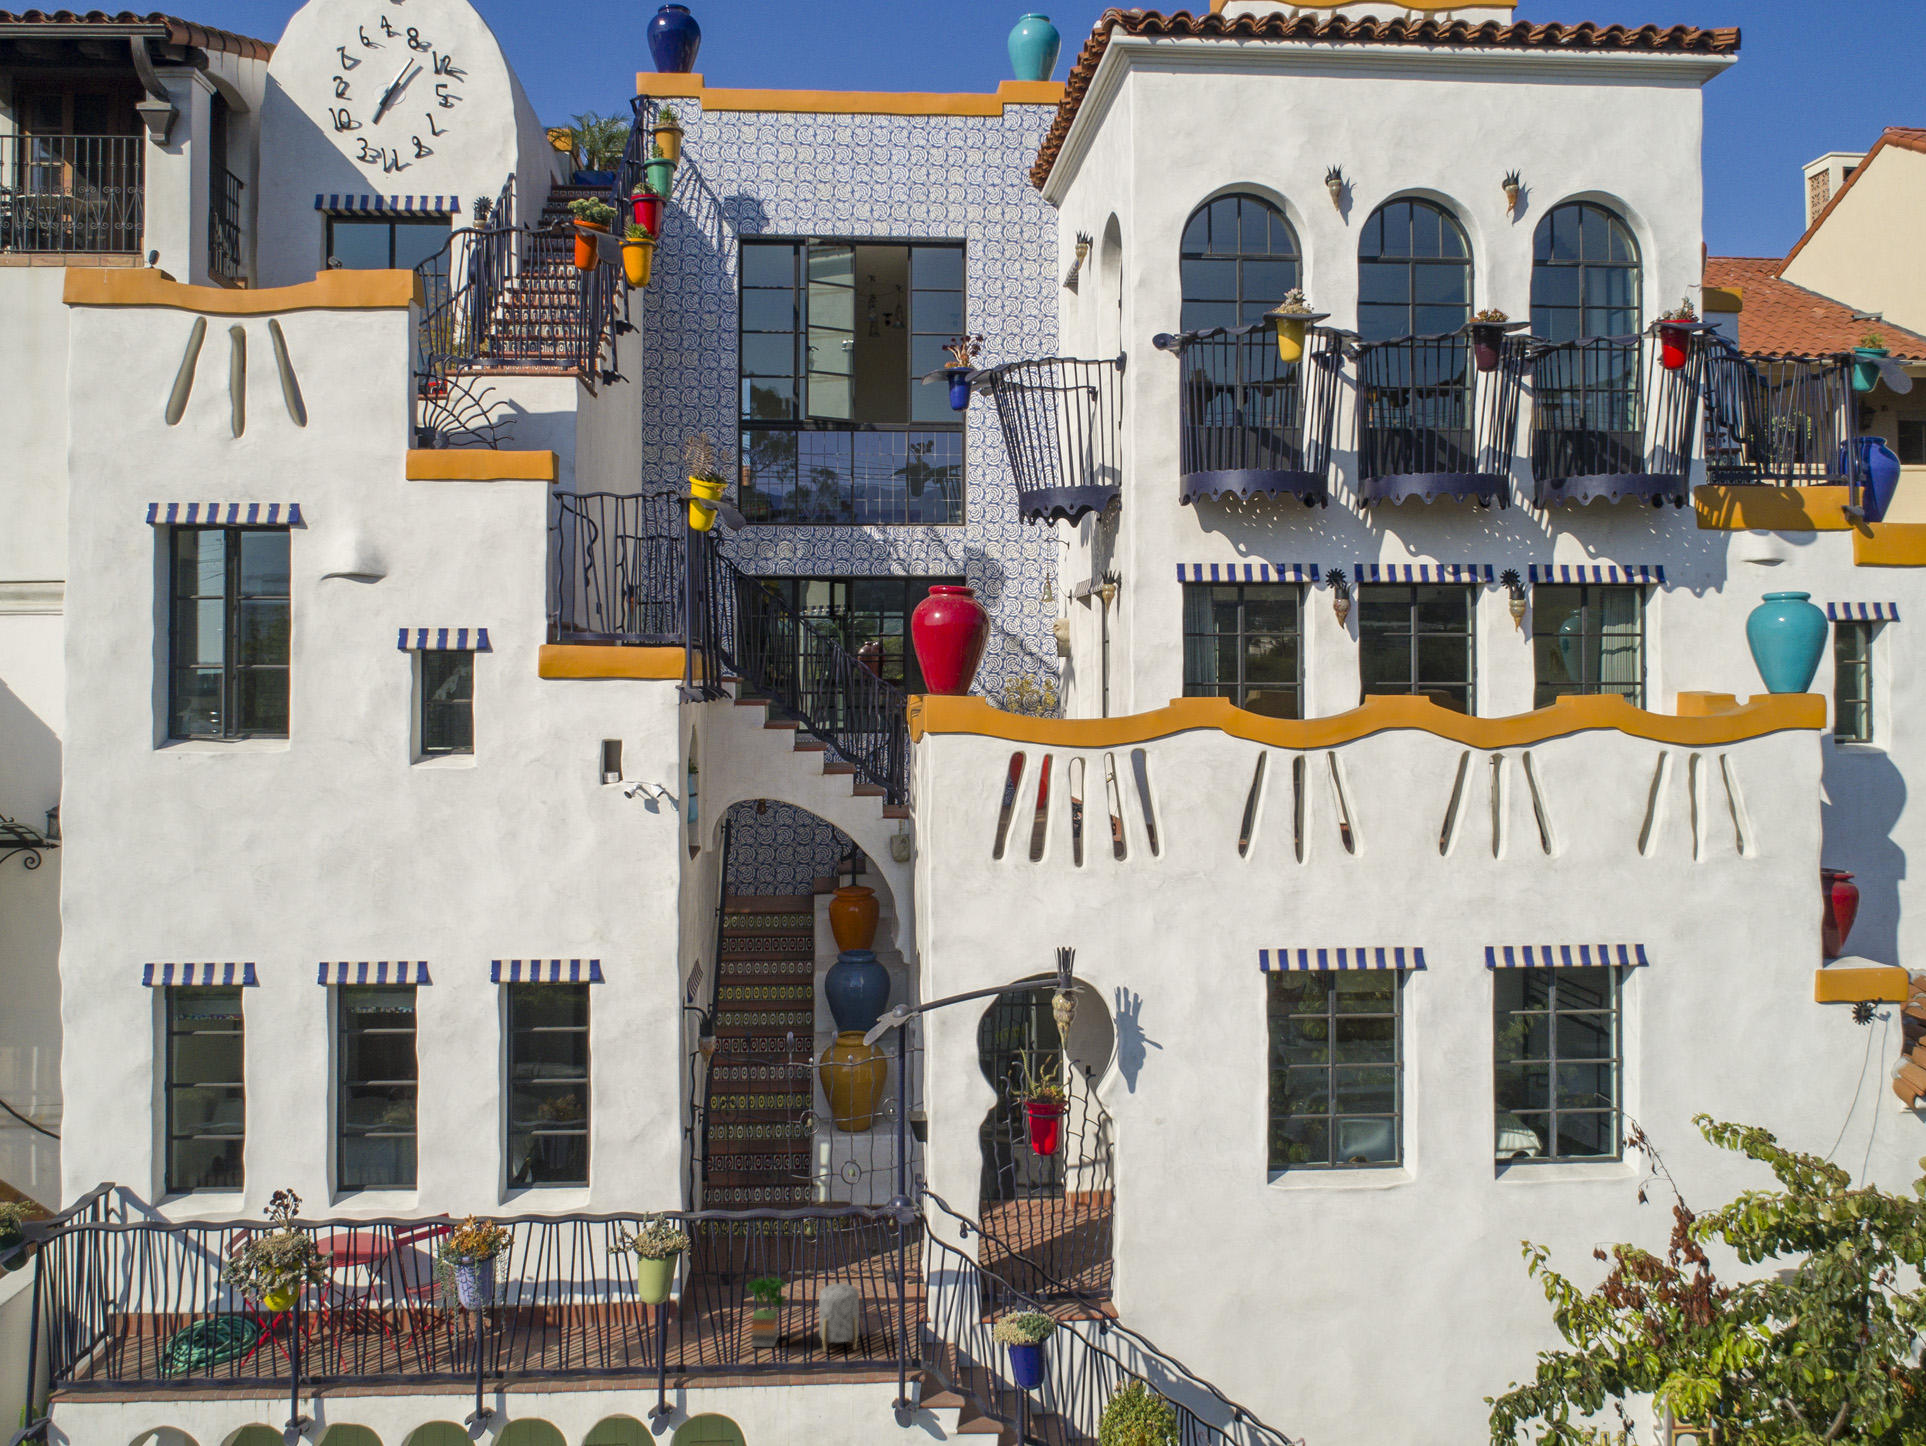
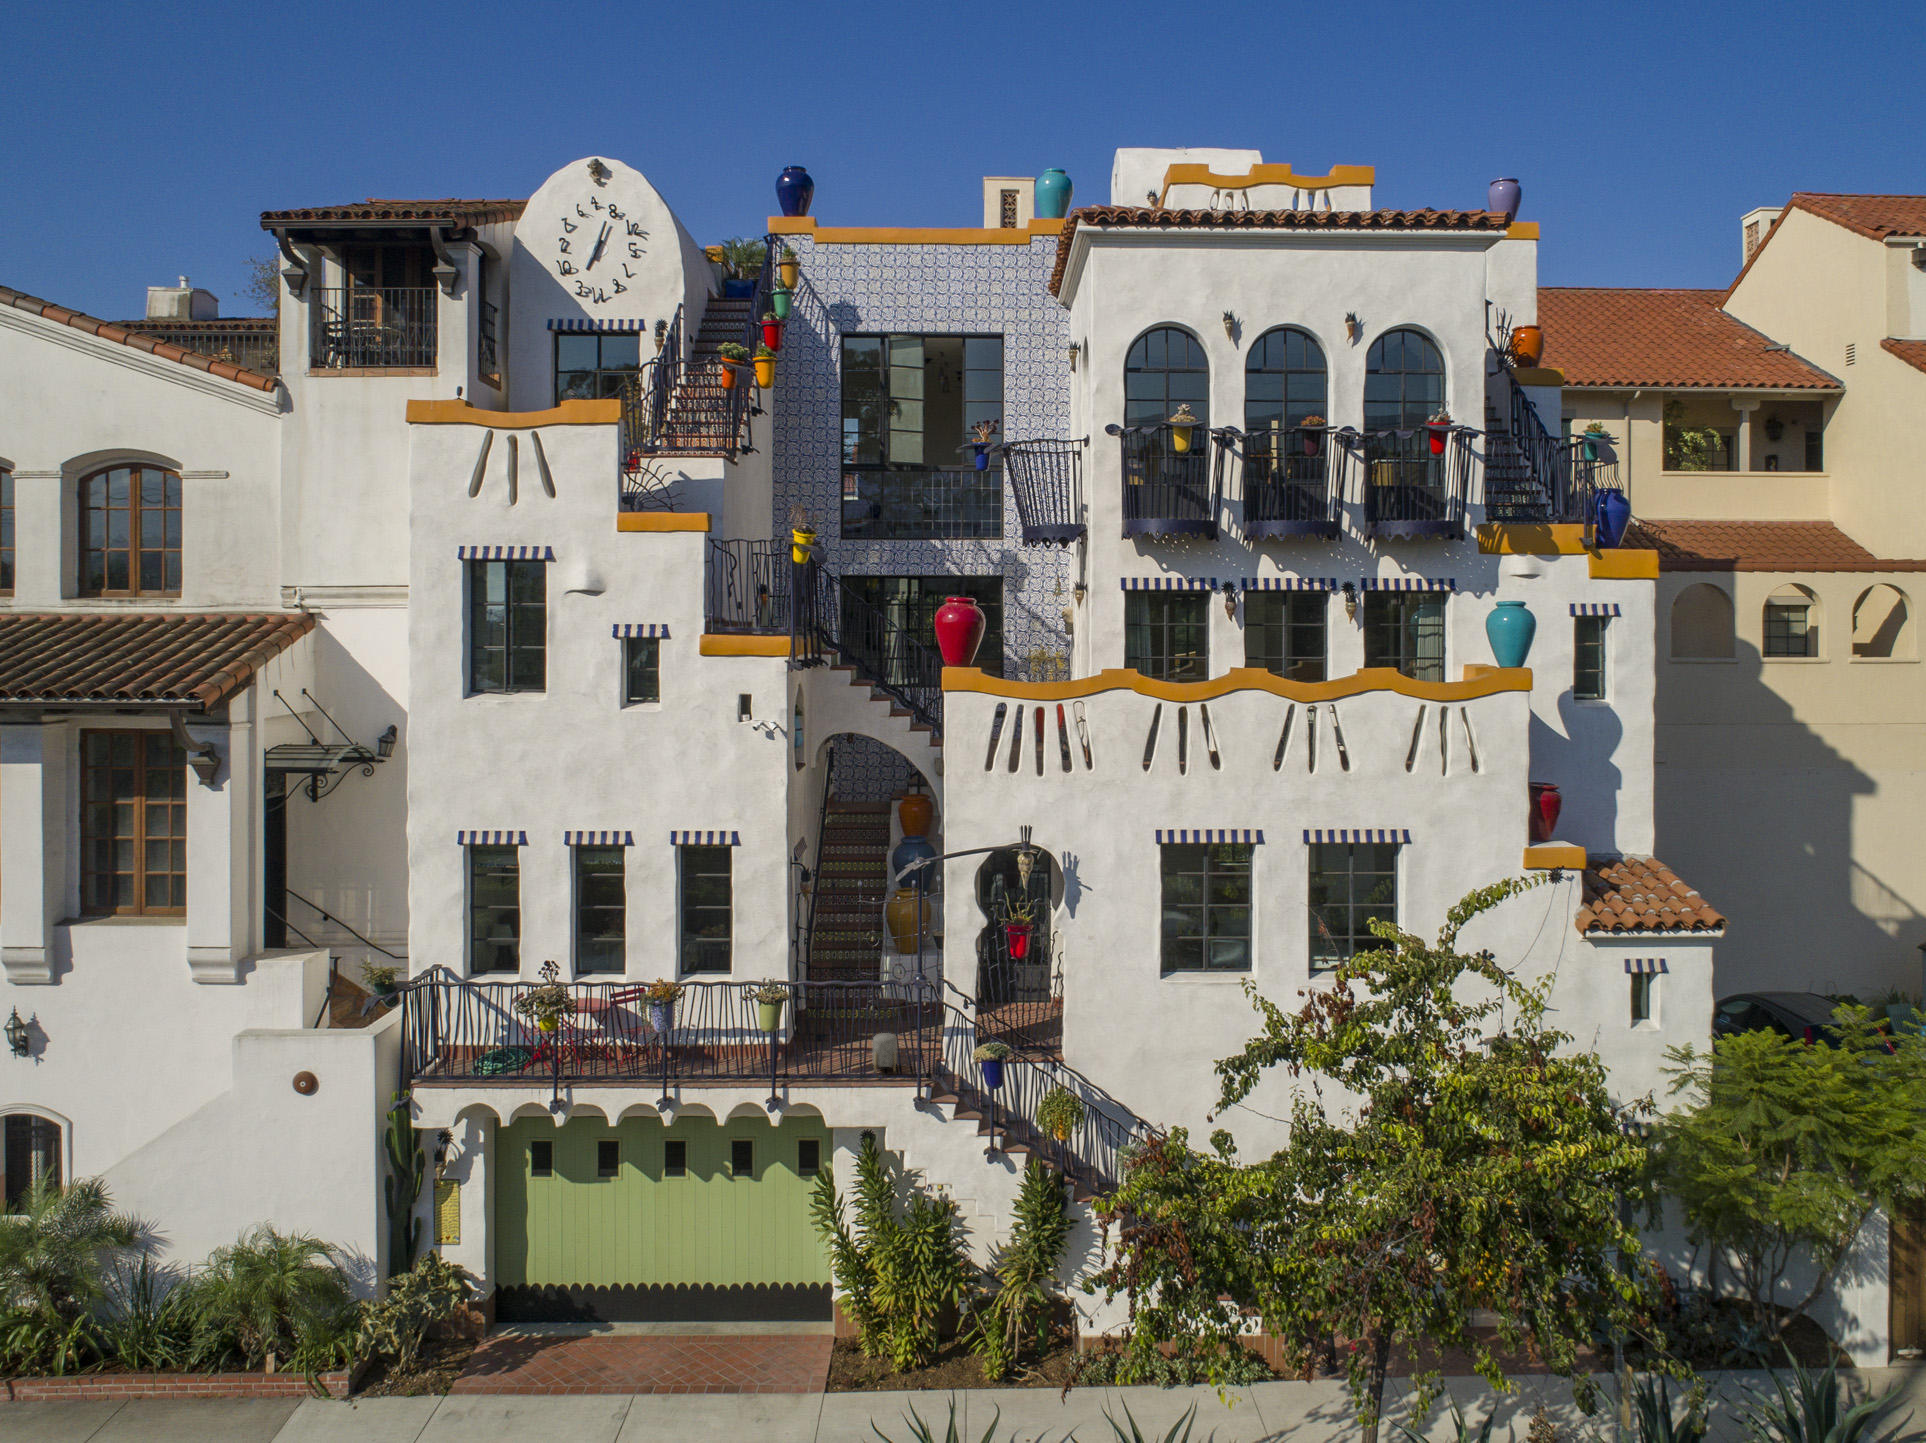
potted tree: present [747,1277,787,1347] -> none [828,1027,854,1069]

